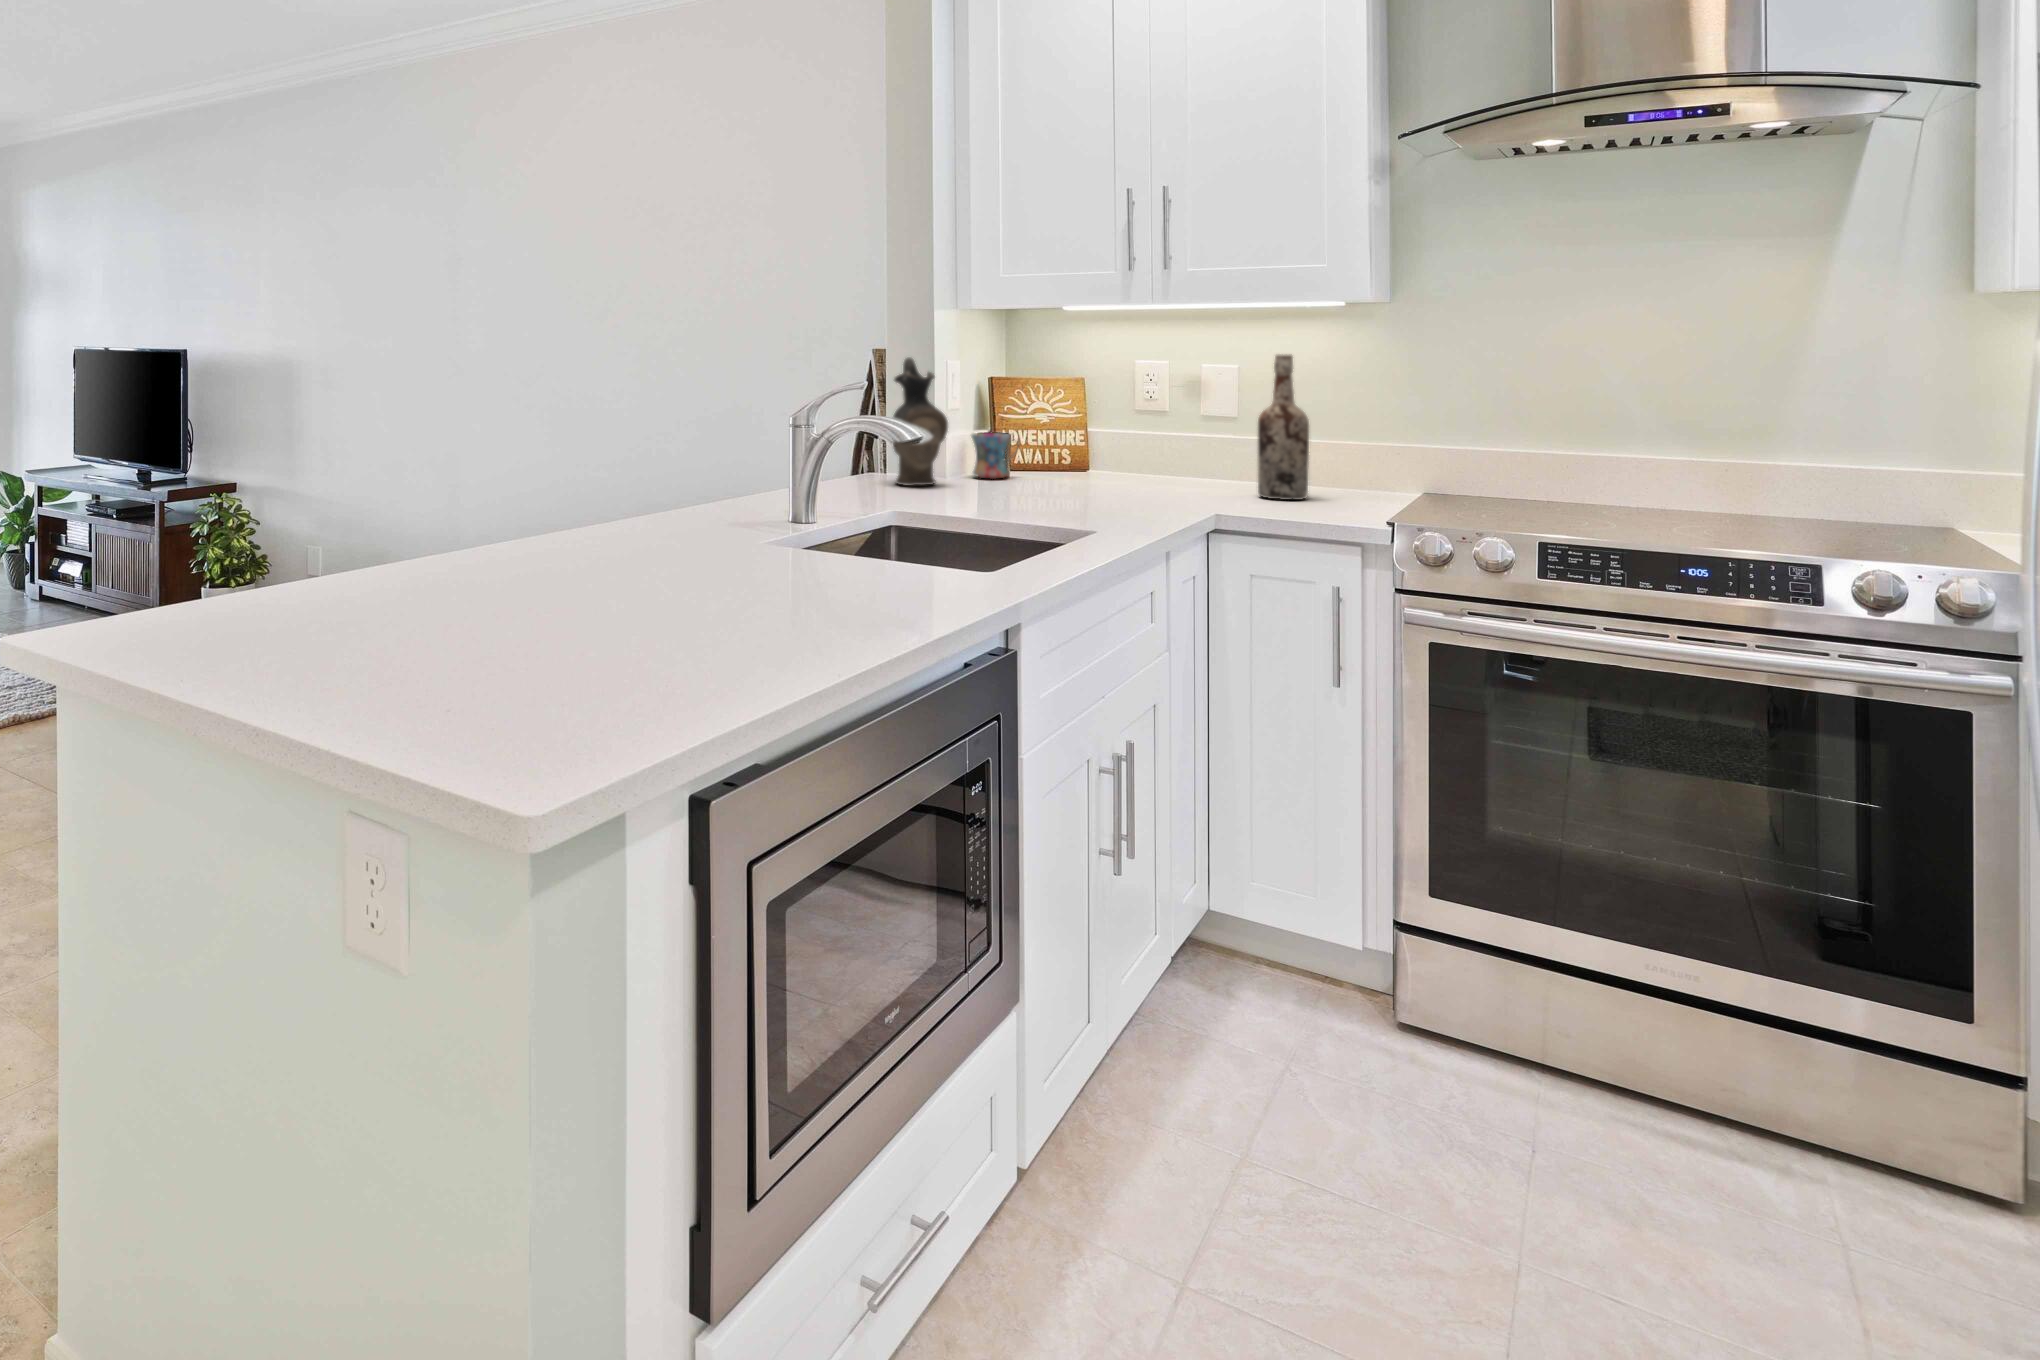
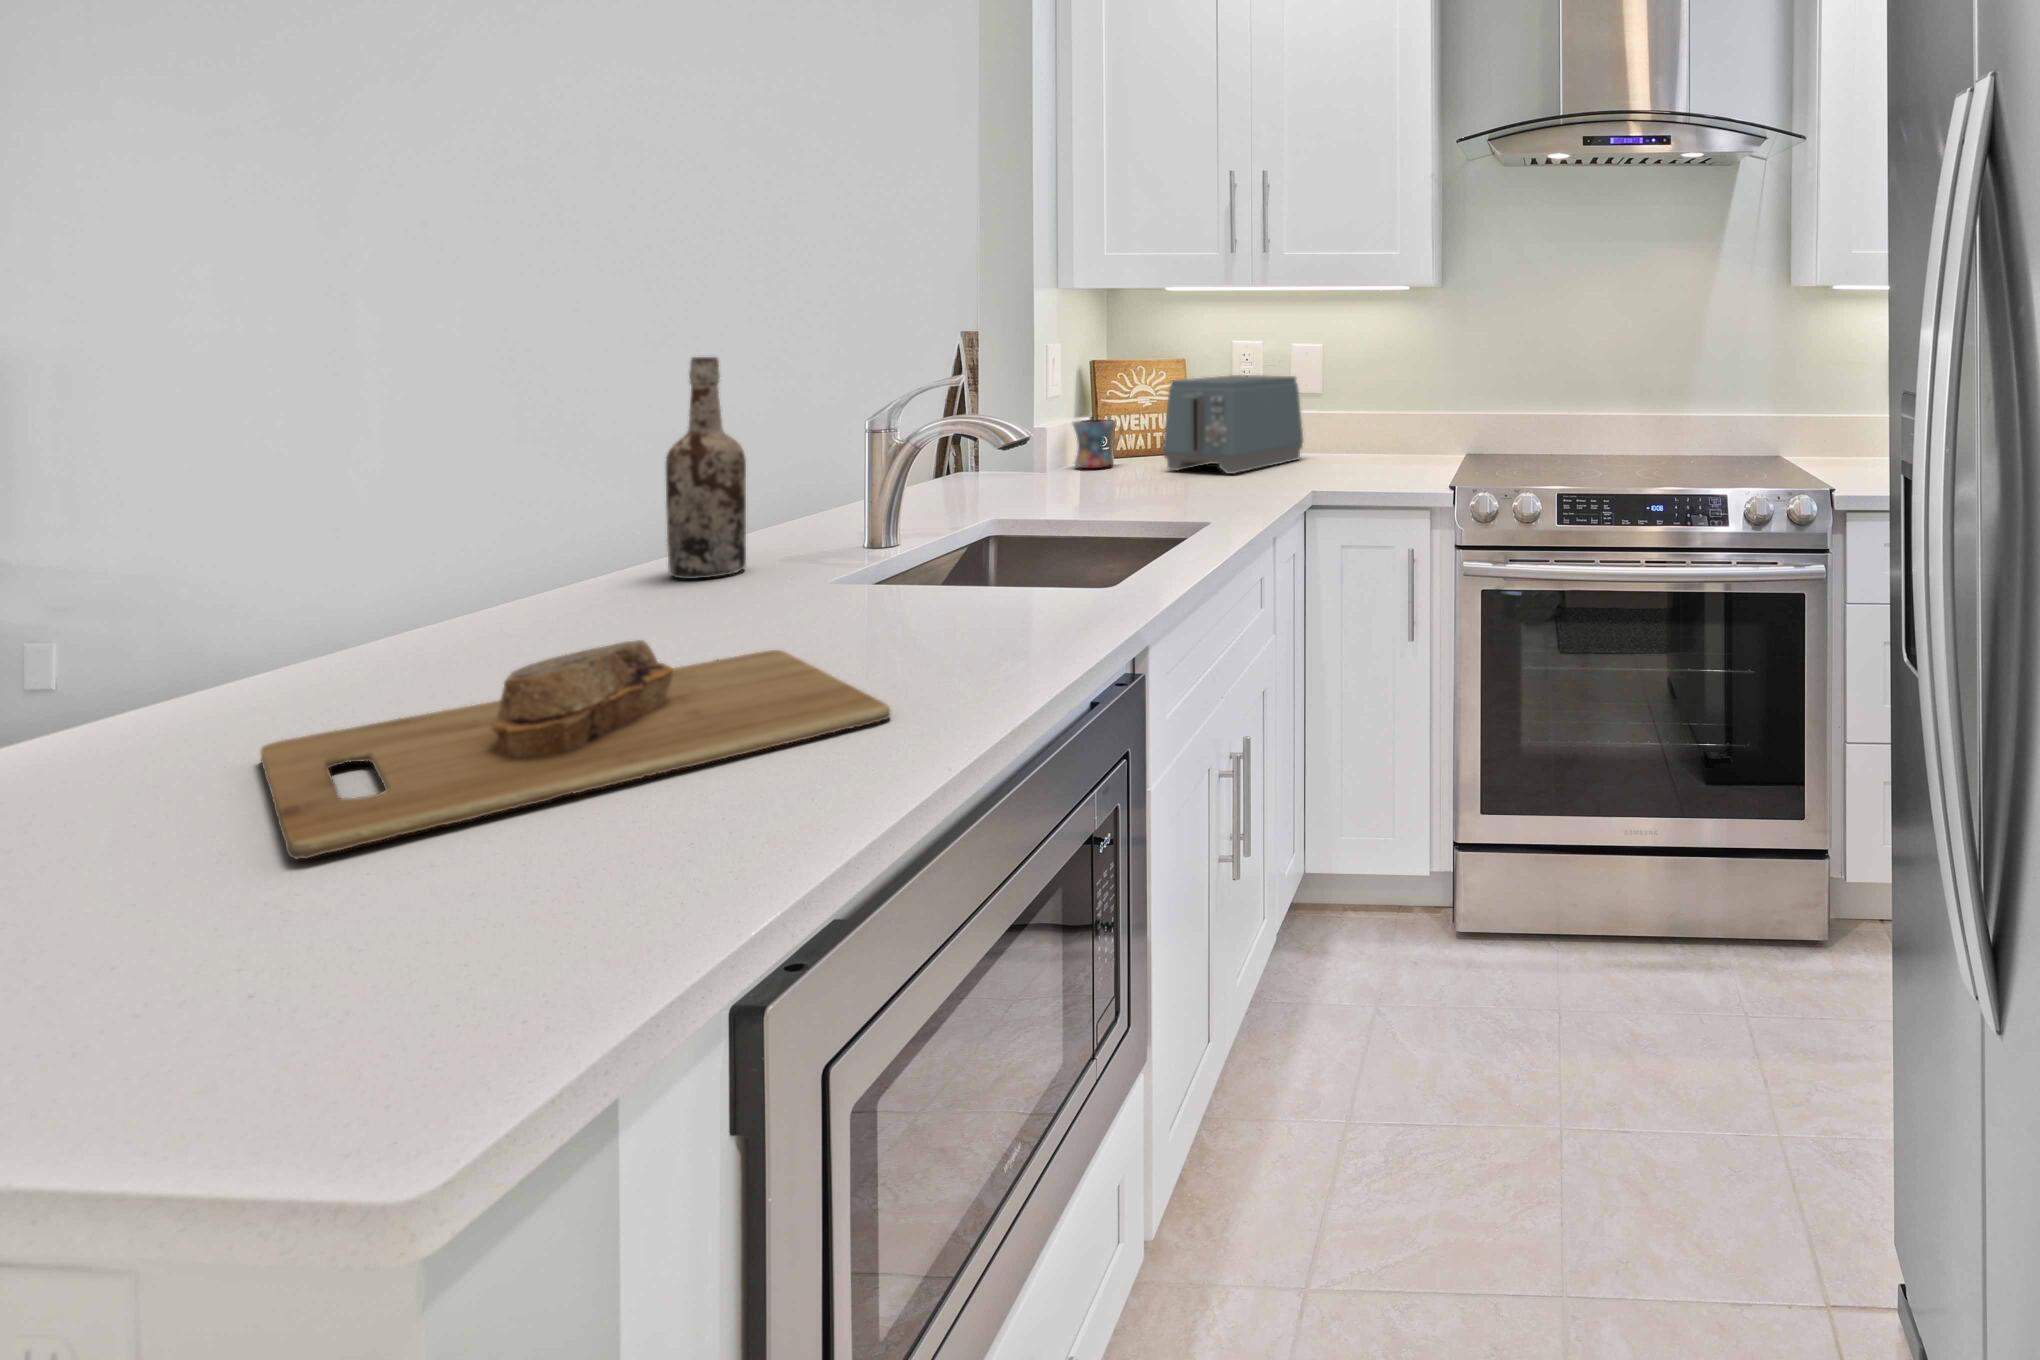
wine bottle: present [1258,355,1309,500] -> present [666,357,746,579]
ceramic pitcher: present [893,357,948,486] -> none [986,340,1049,484]
toaster: none [1058,394,1214,492] -> present [1163,375,1303,474]
cutting board: none [469,557,811,649] -> present [261,640,890,859]

